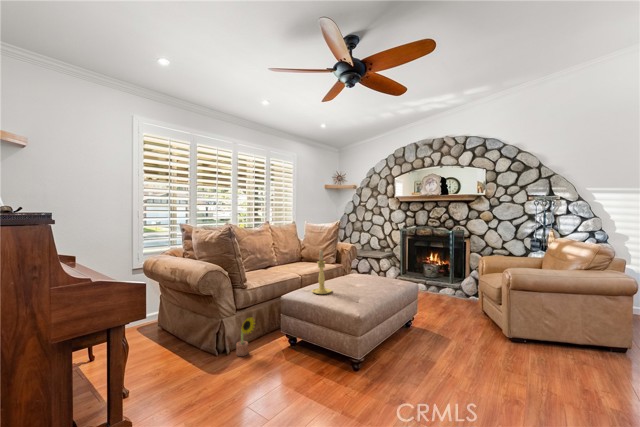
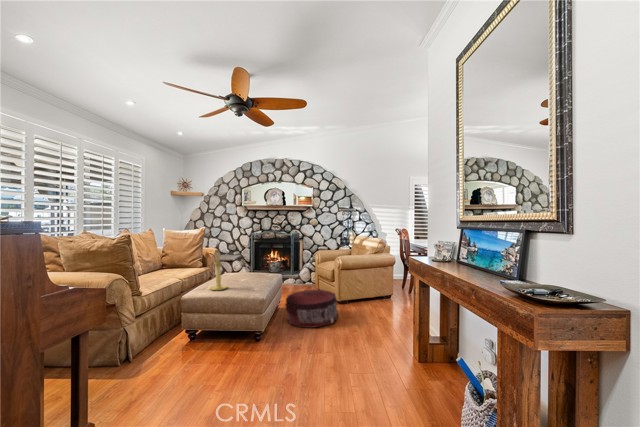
pouf: none [410,310,495,373] -> present [286,290,339,328]
decorative plant: present [236,318,255,356] -> none [138,321,160,362]

